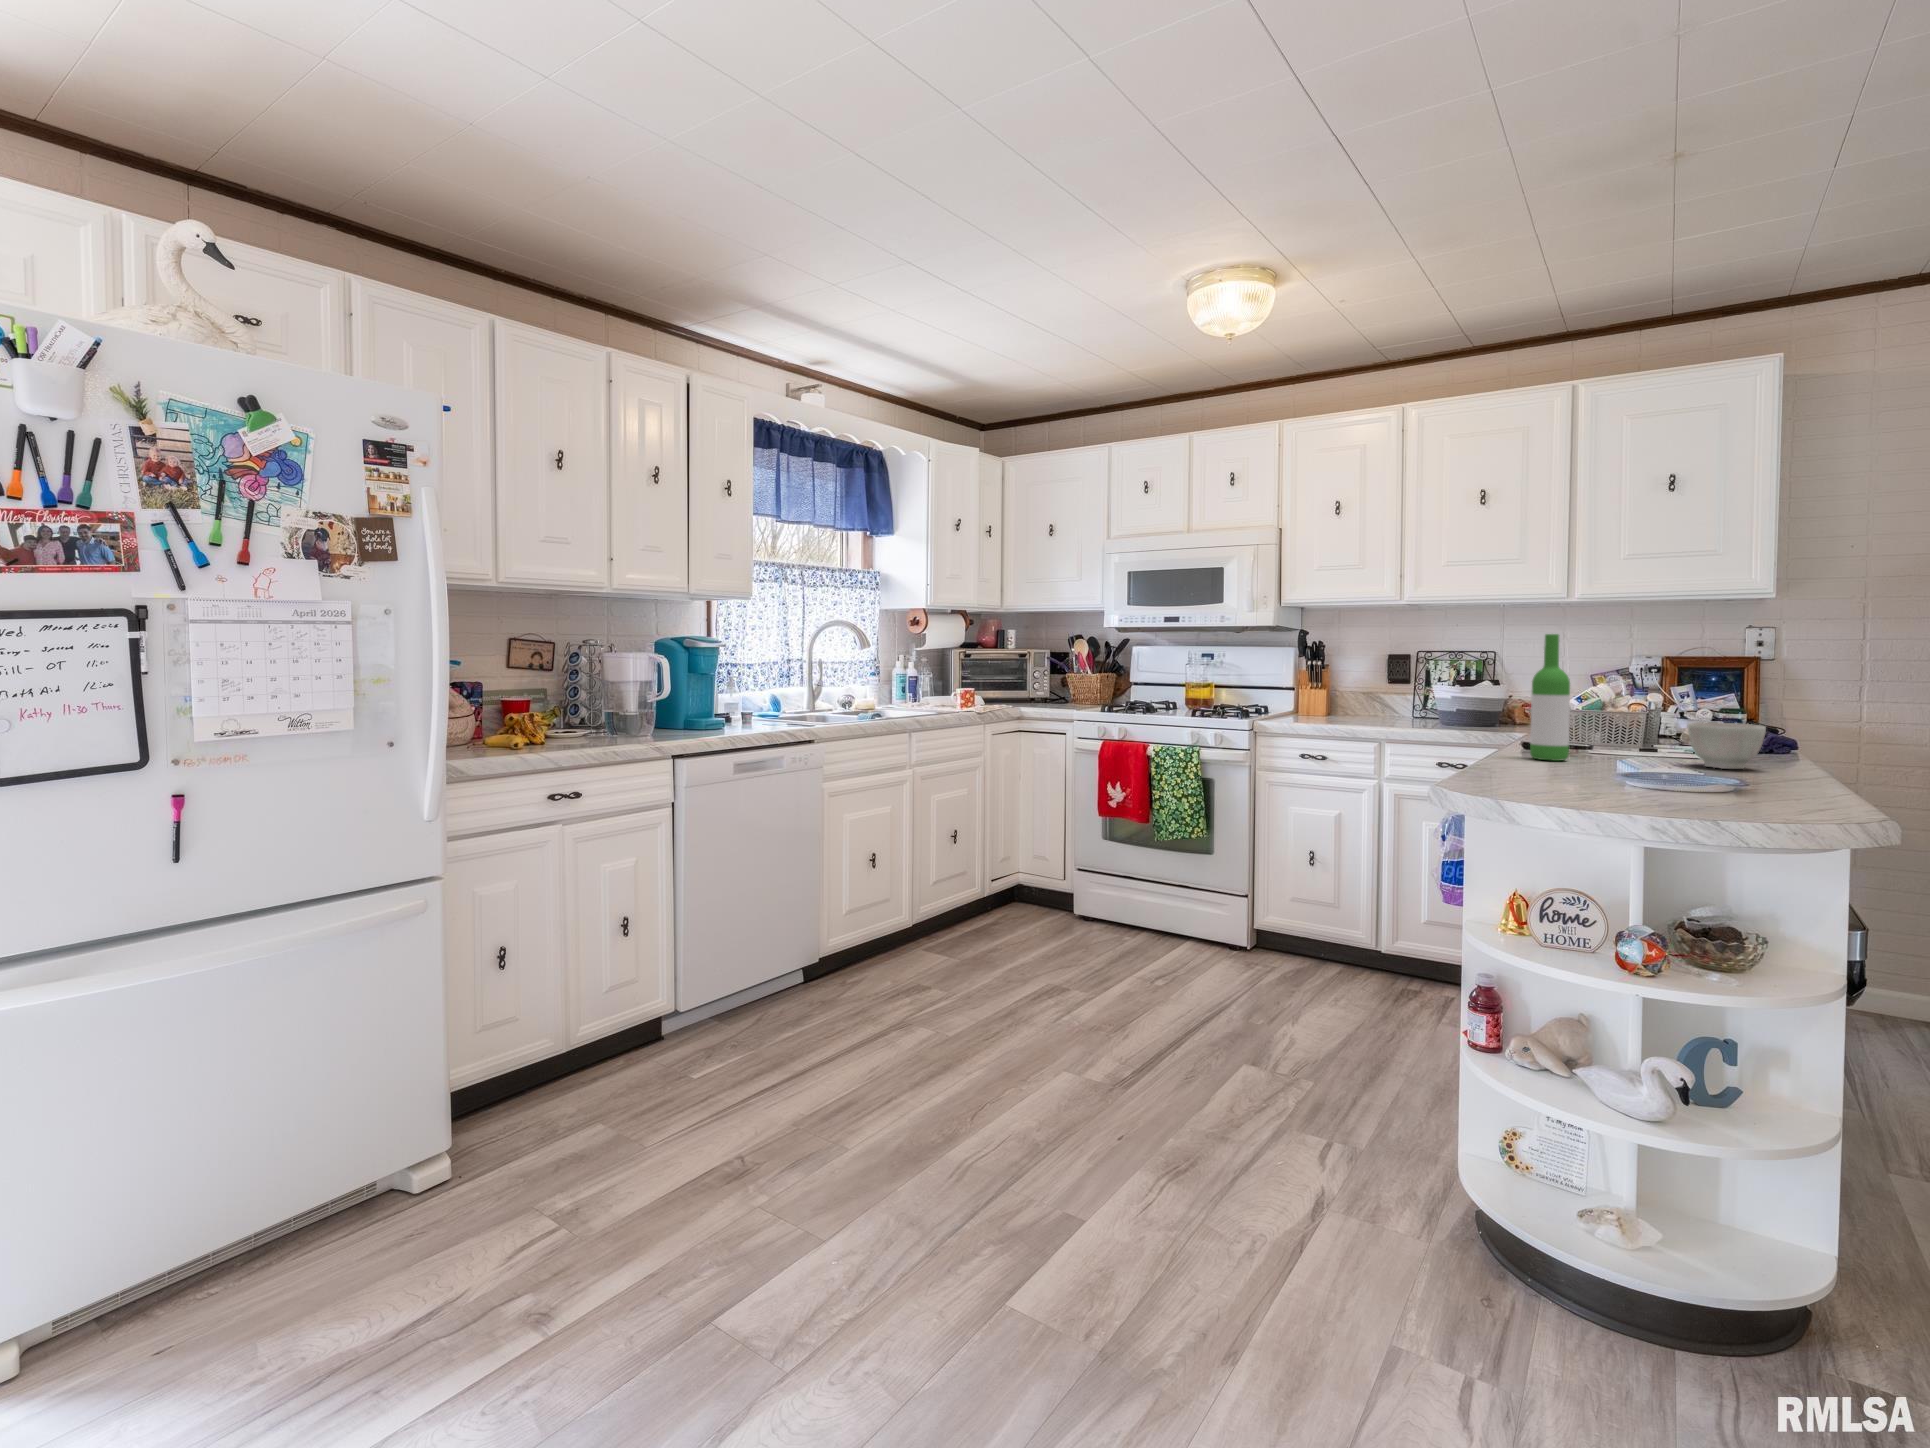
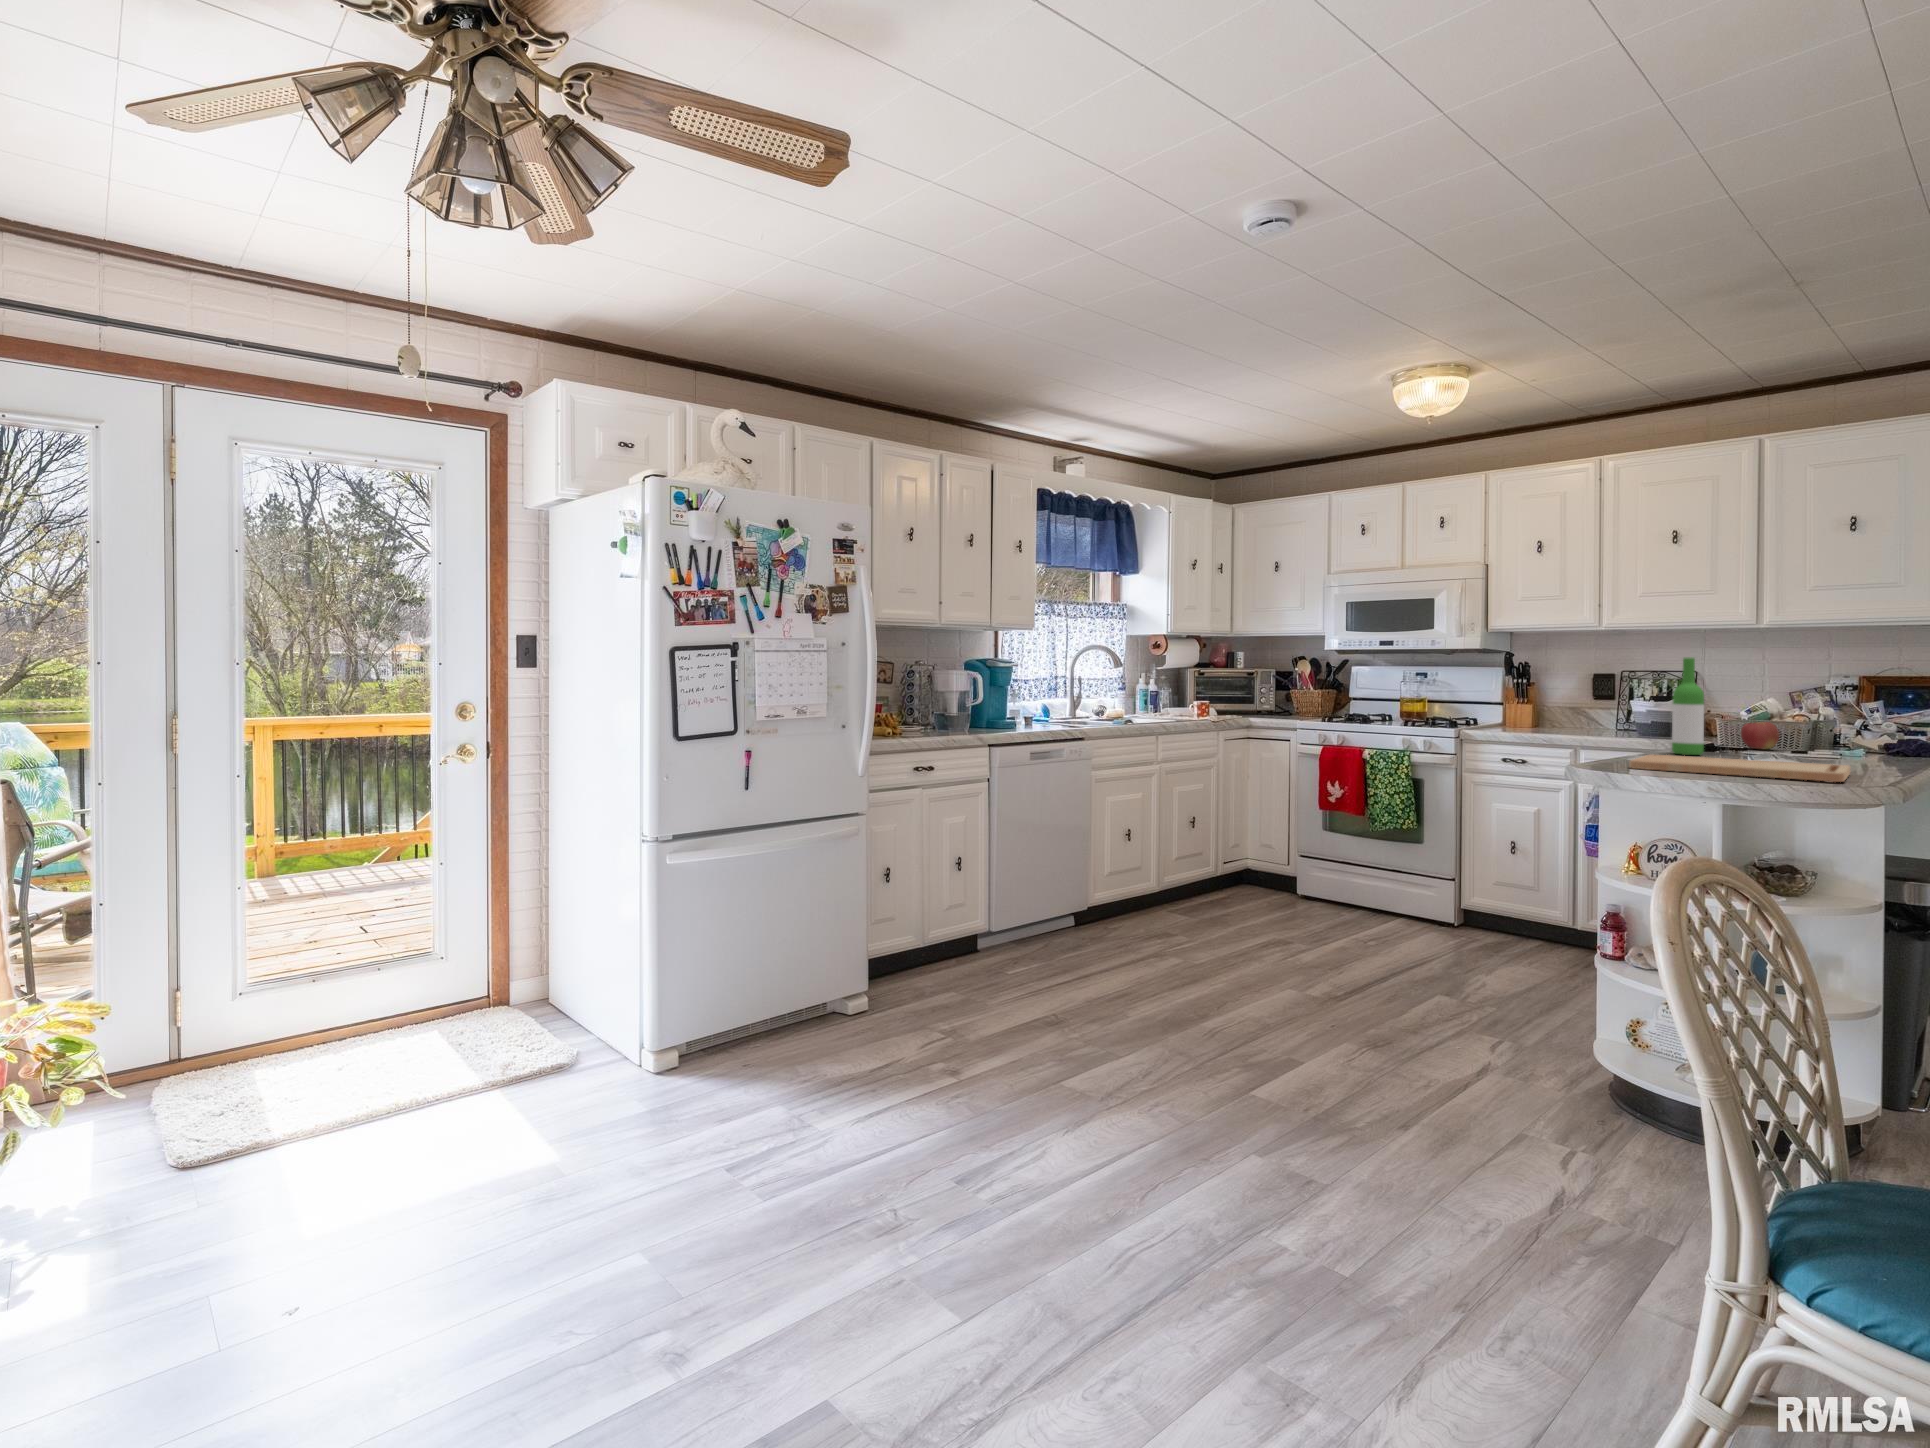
apple: none [1590,710,1634,748] -> present [1741,722,1779,749]
bowl: present [1688,722,1766,769] -> none [1805,727,1870,763]
cutting board: none [1515,765,1808,810] -> present [1629,755,1850,782]

